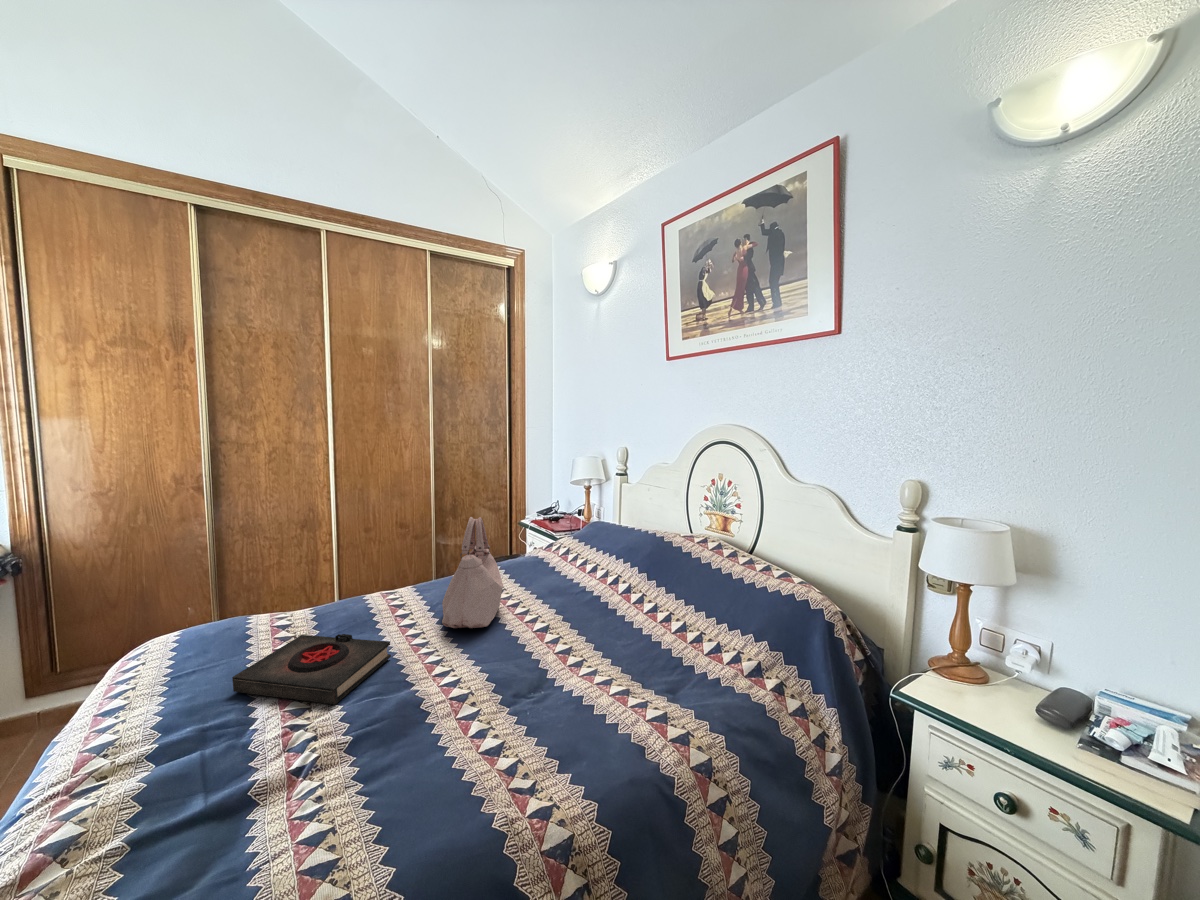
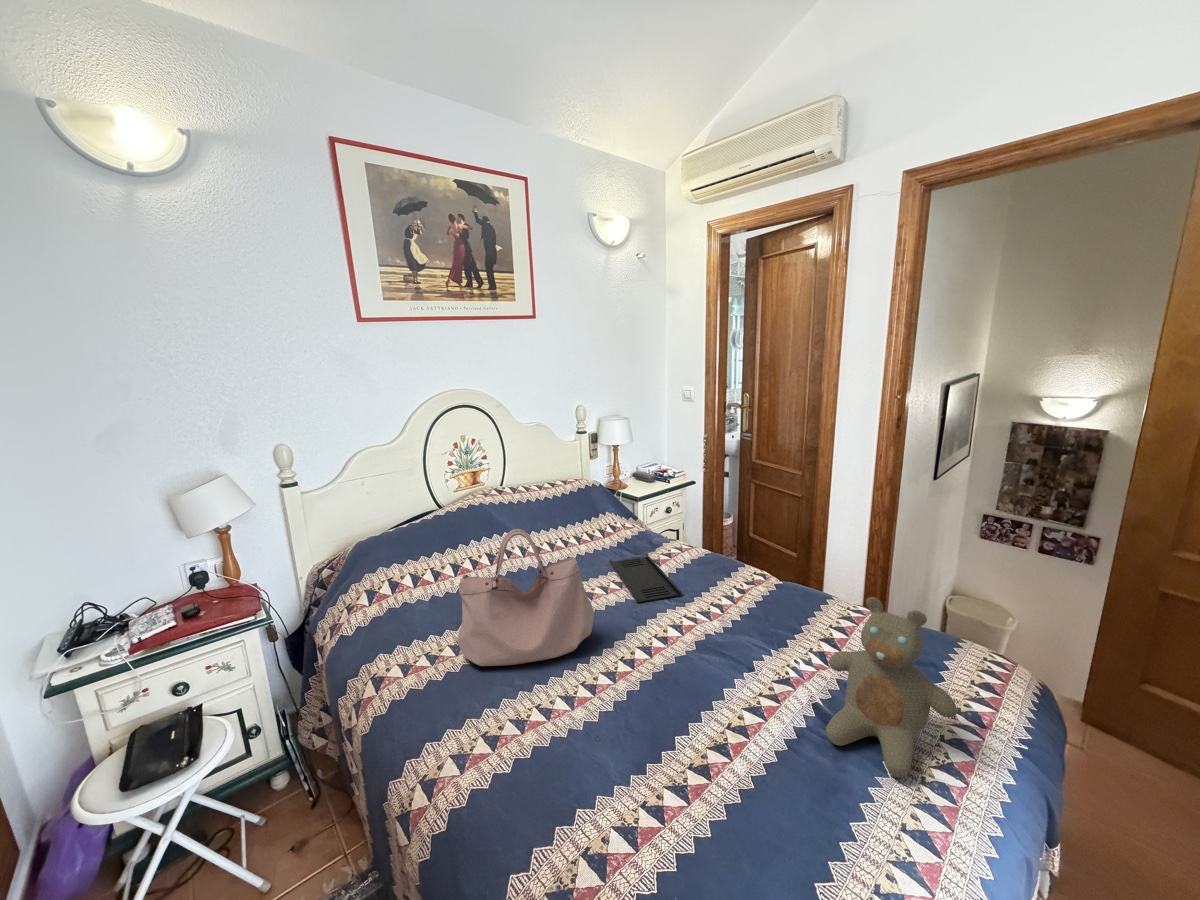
teddy bear: none [67,633,244,806] -> present [826,597,957,777]
book: present [232,634,391,704] -> none [638,659,760,784]
tray: none [513,647,639,692] -> present [609,554,681,603]

